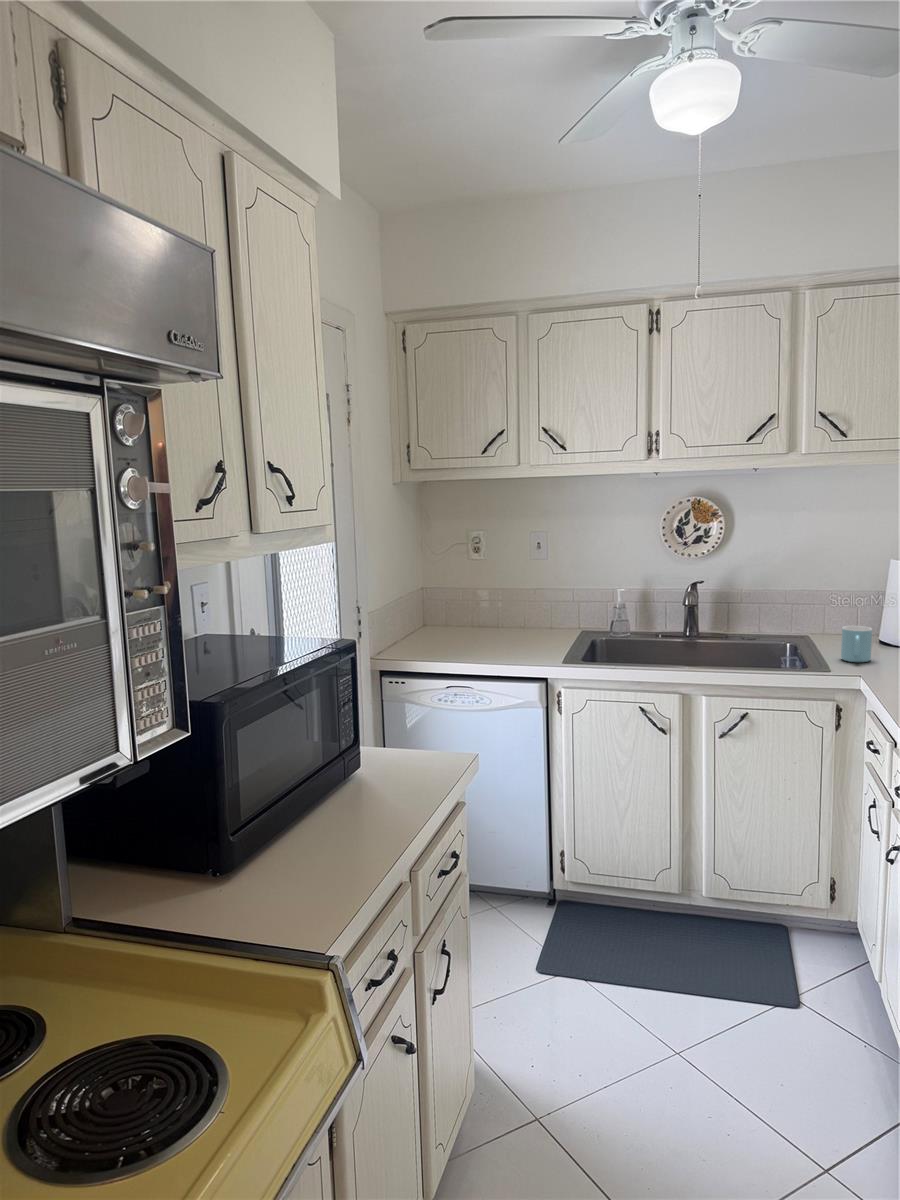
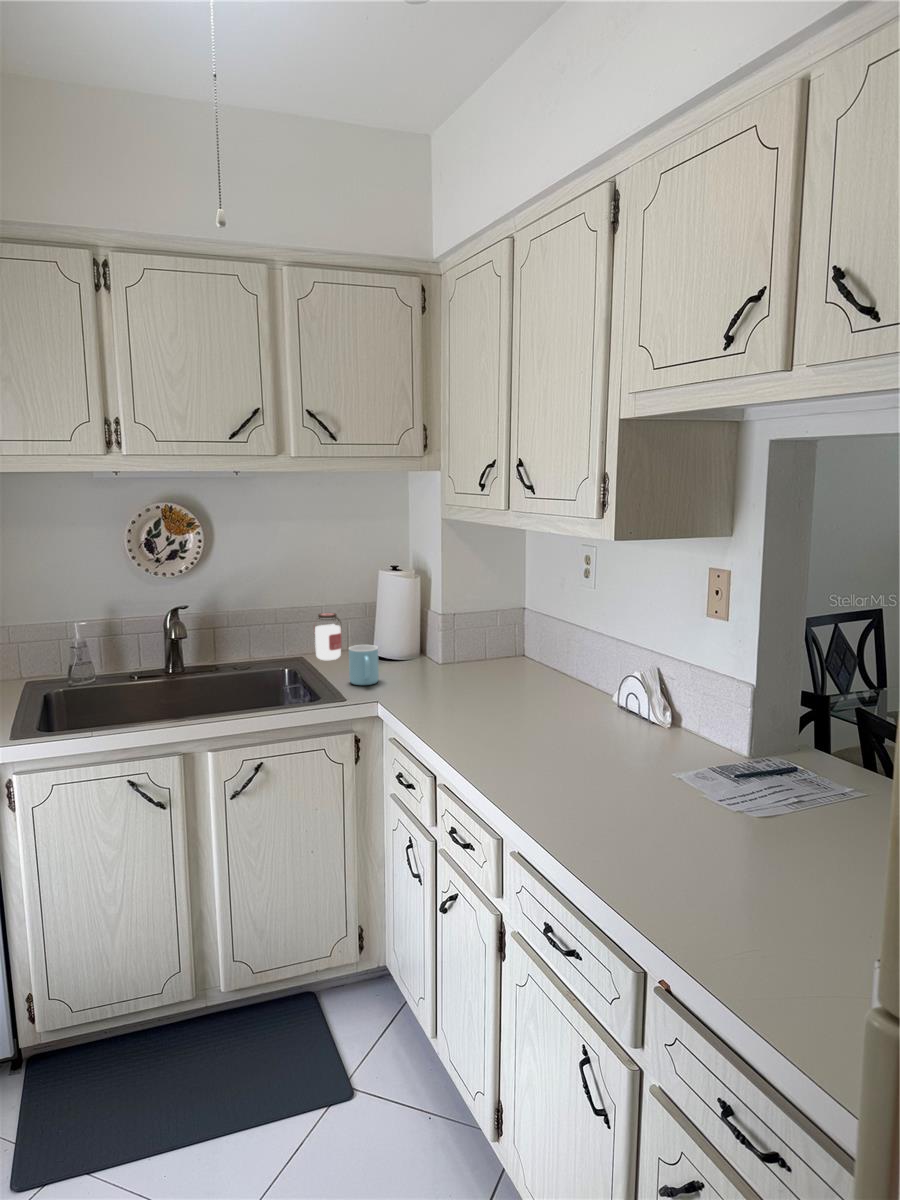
jar: none [818,597,847,641] -> present [315,613,342,660]

